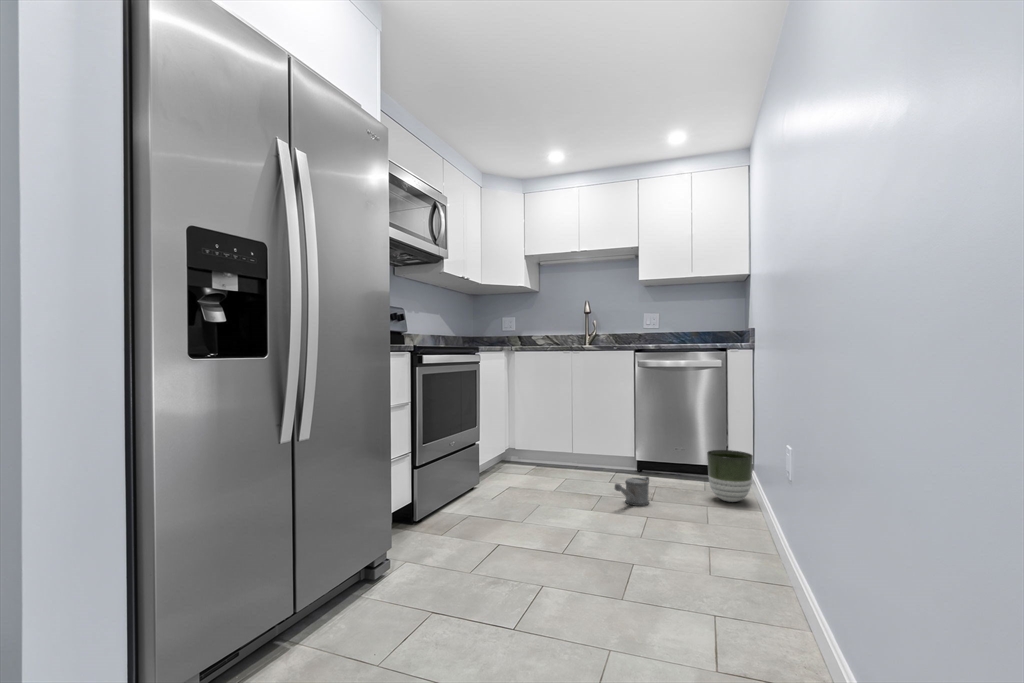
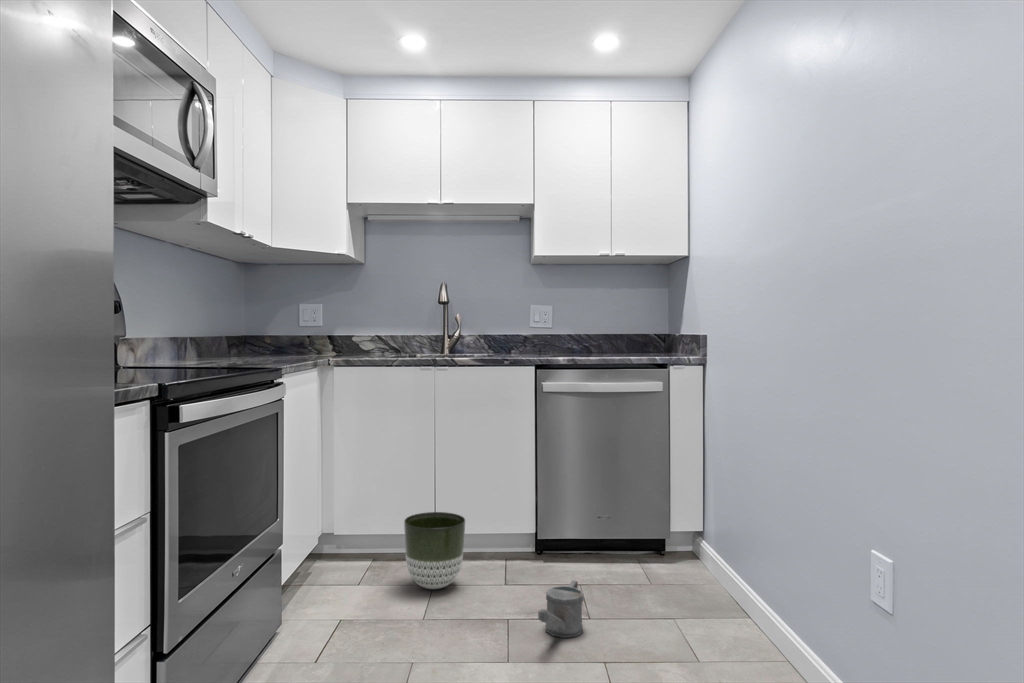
planter: present [707,450,753,502] -> present [404,512,465,589]

